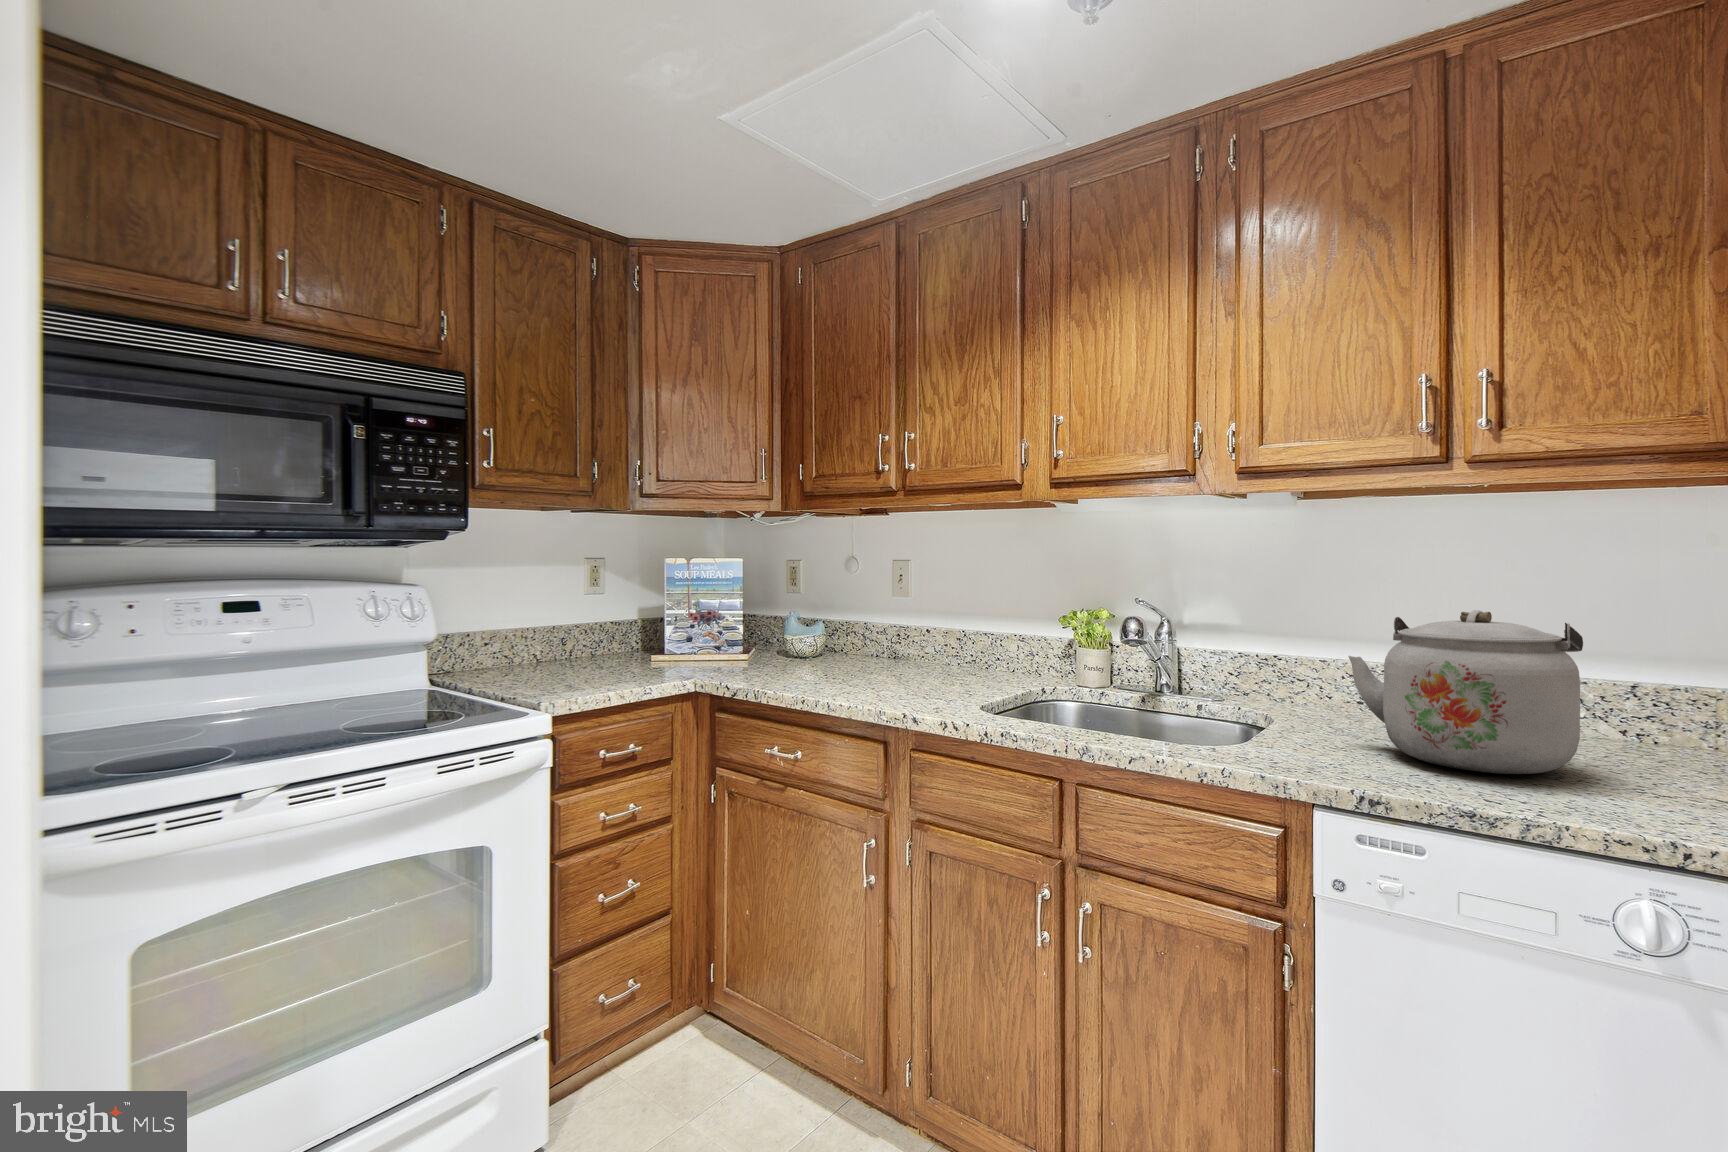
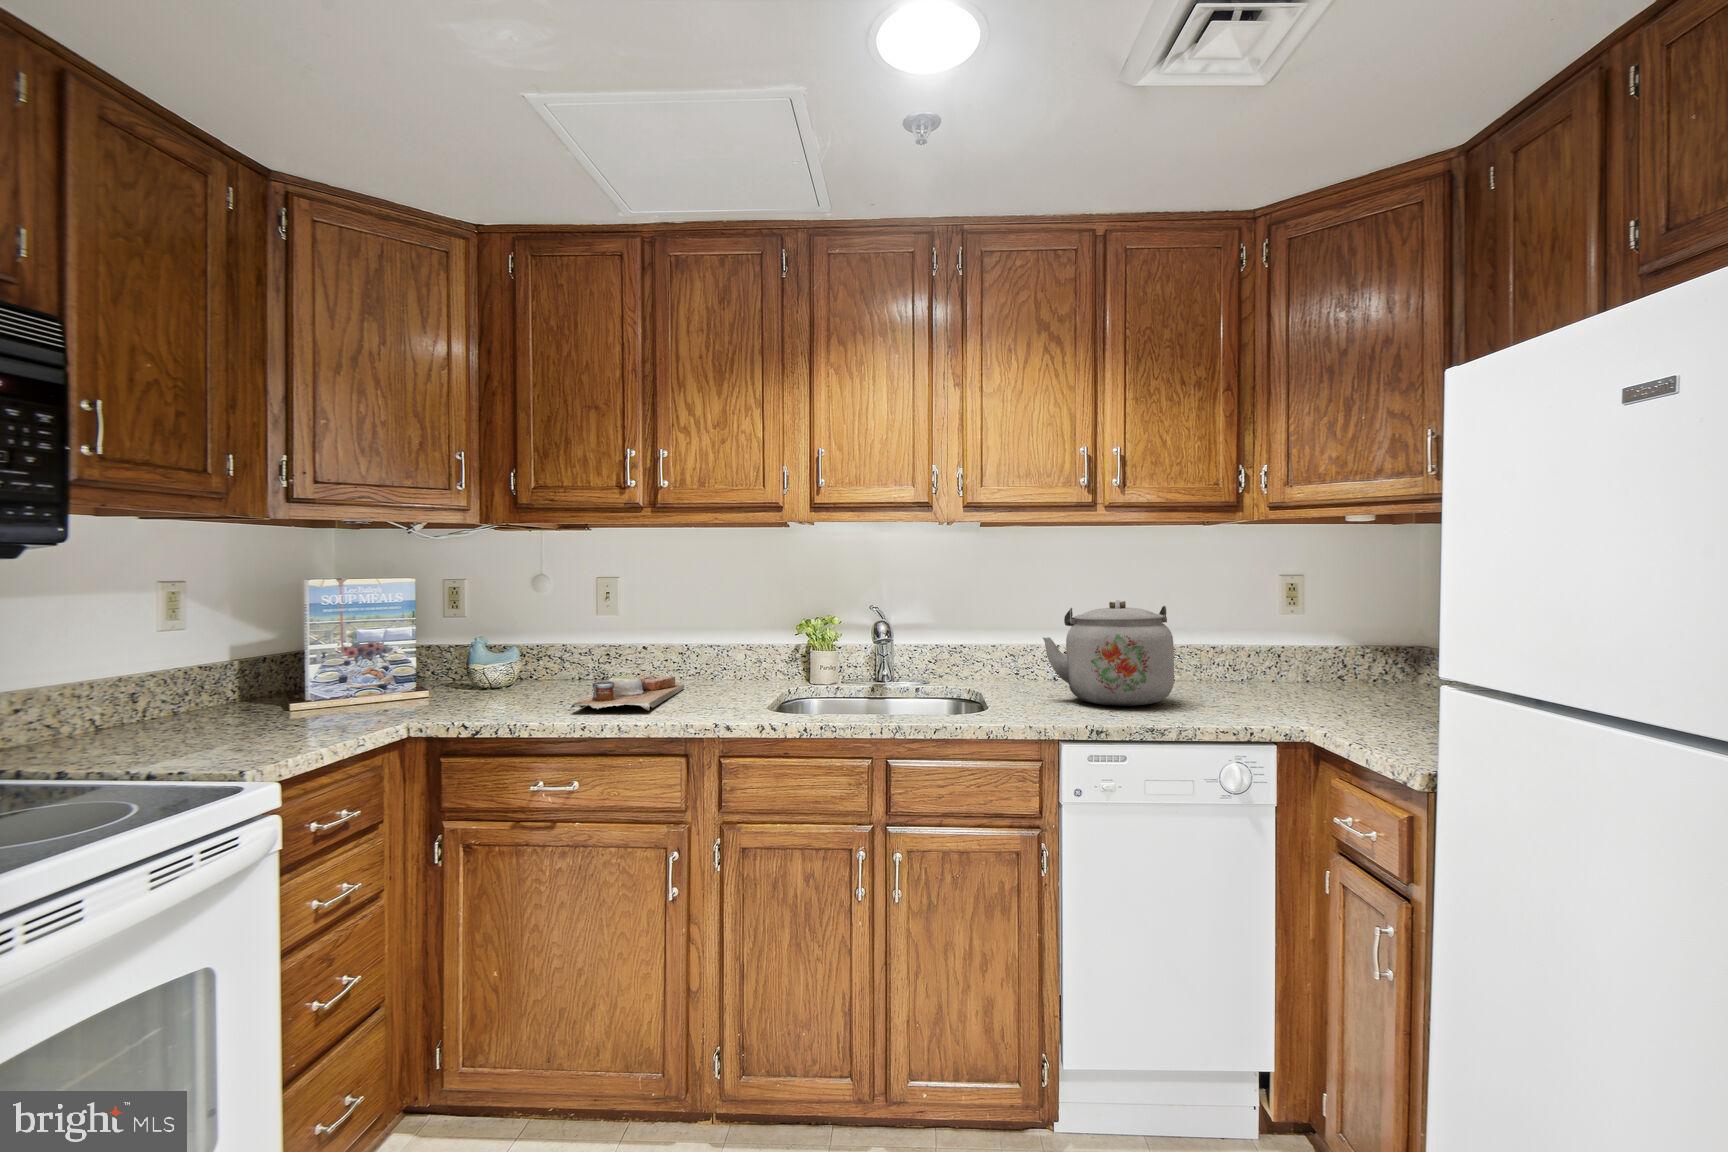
cutting board: none [811,657,952,694] -> present [571,675,684,711]

